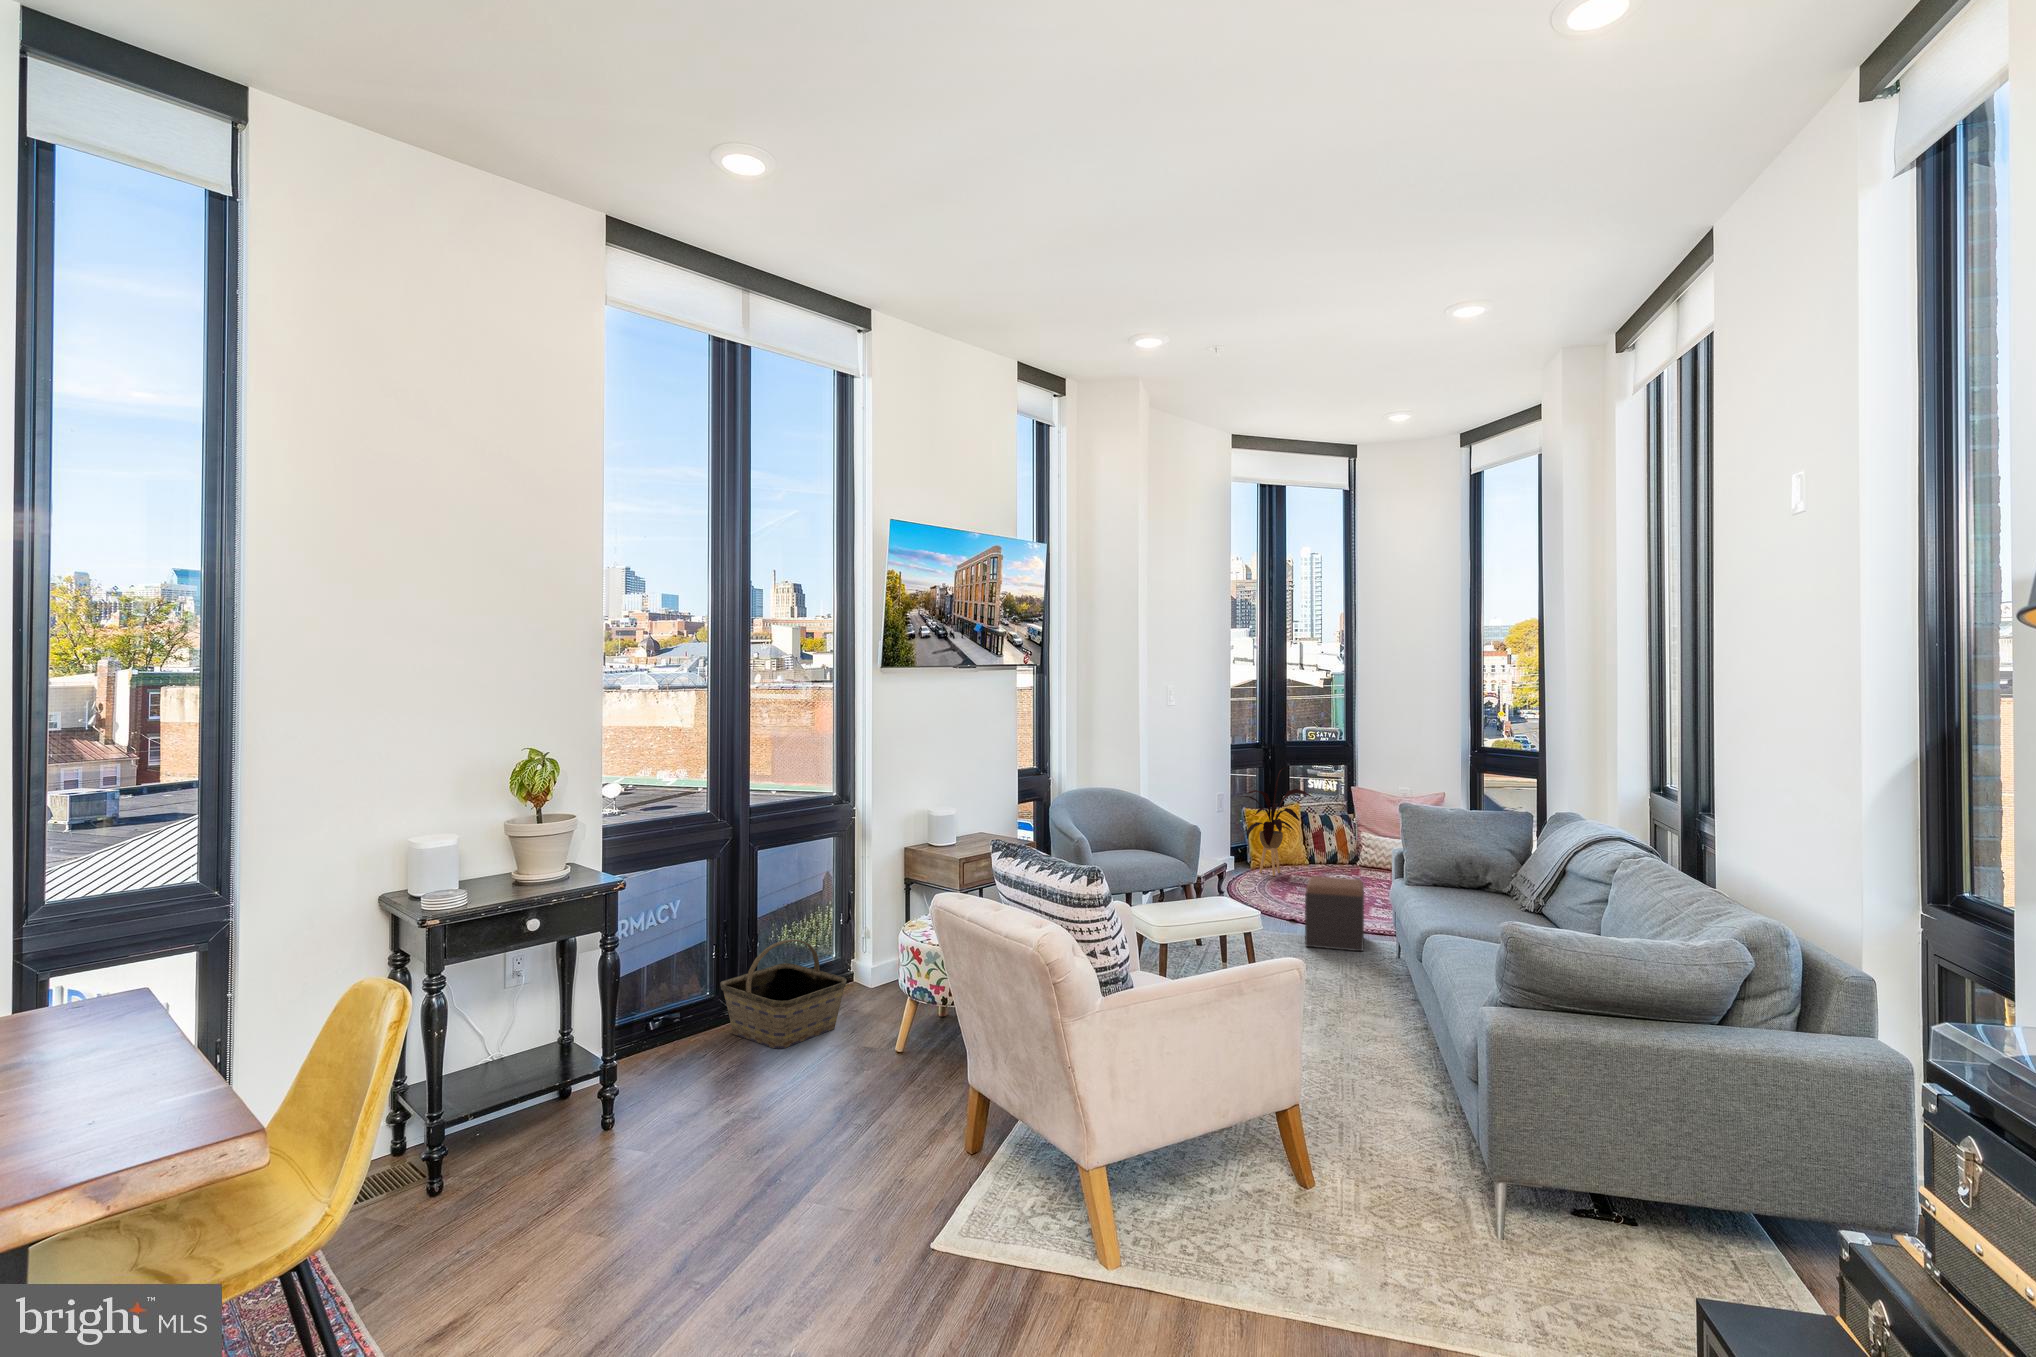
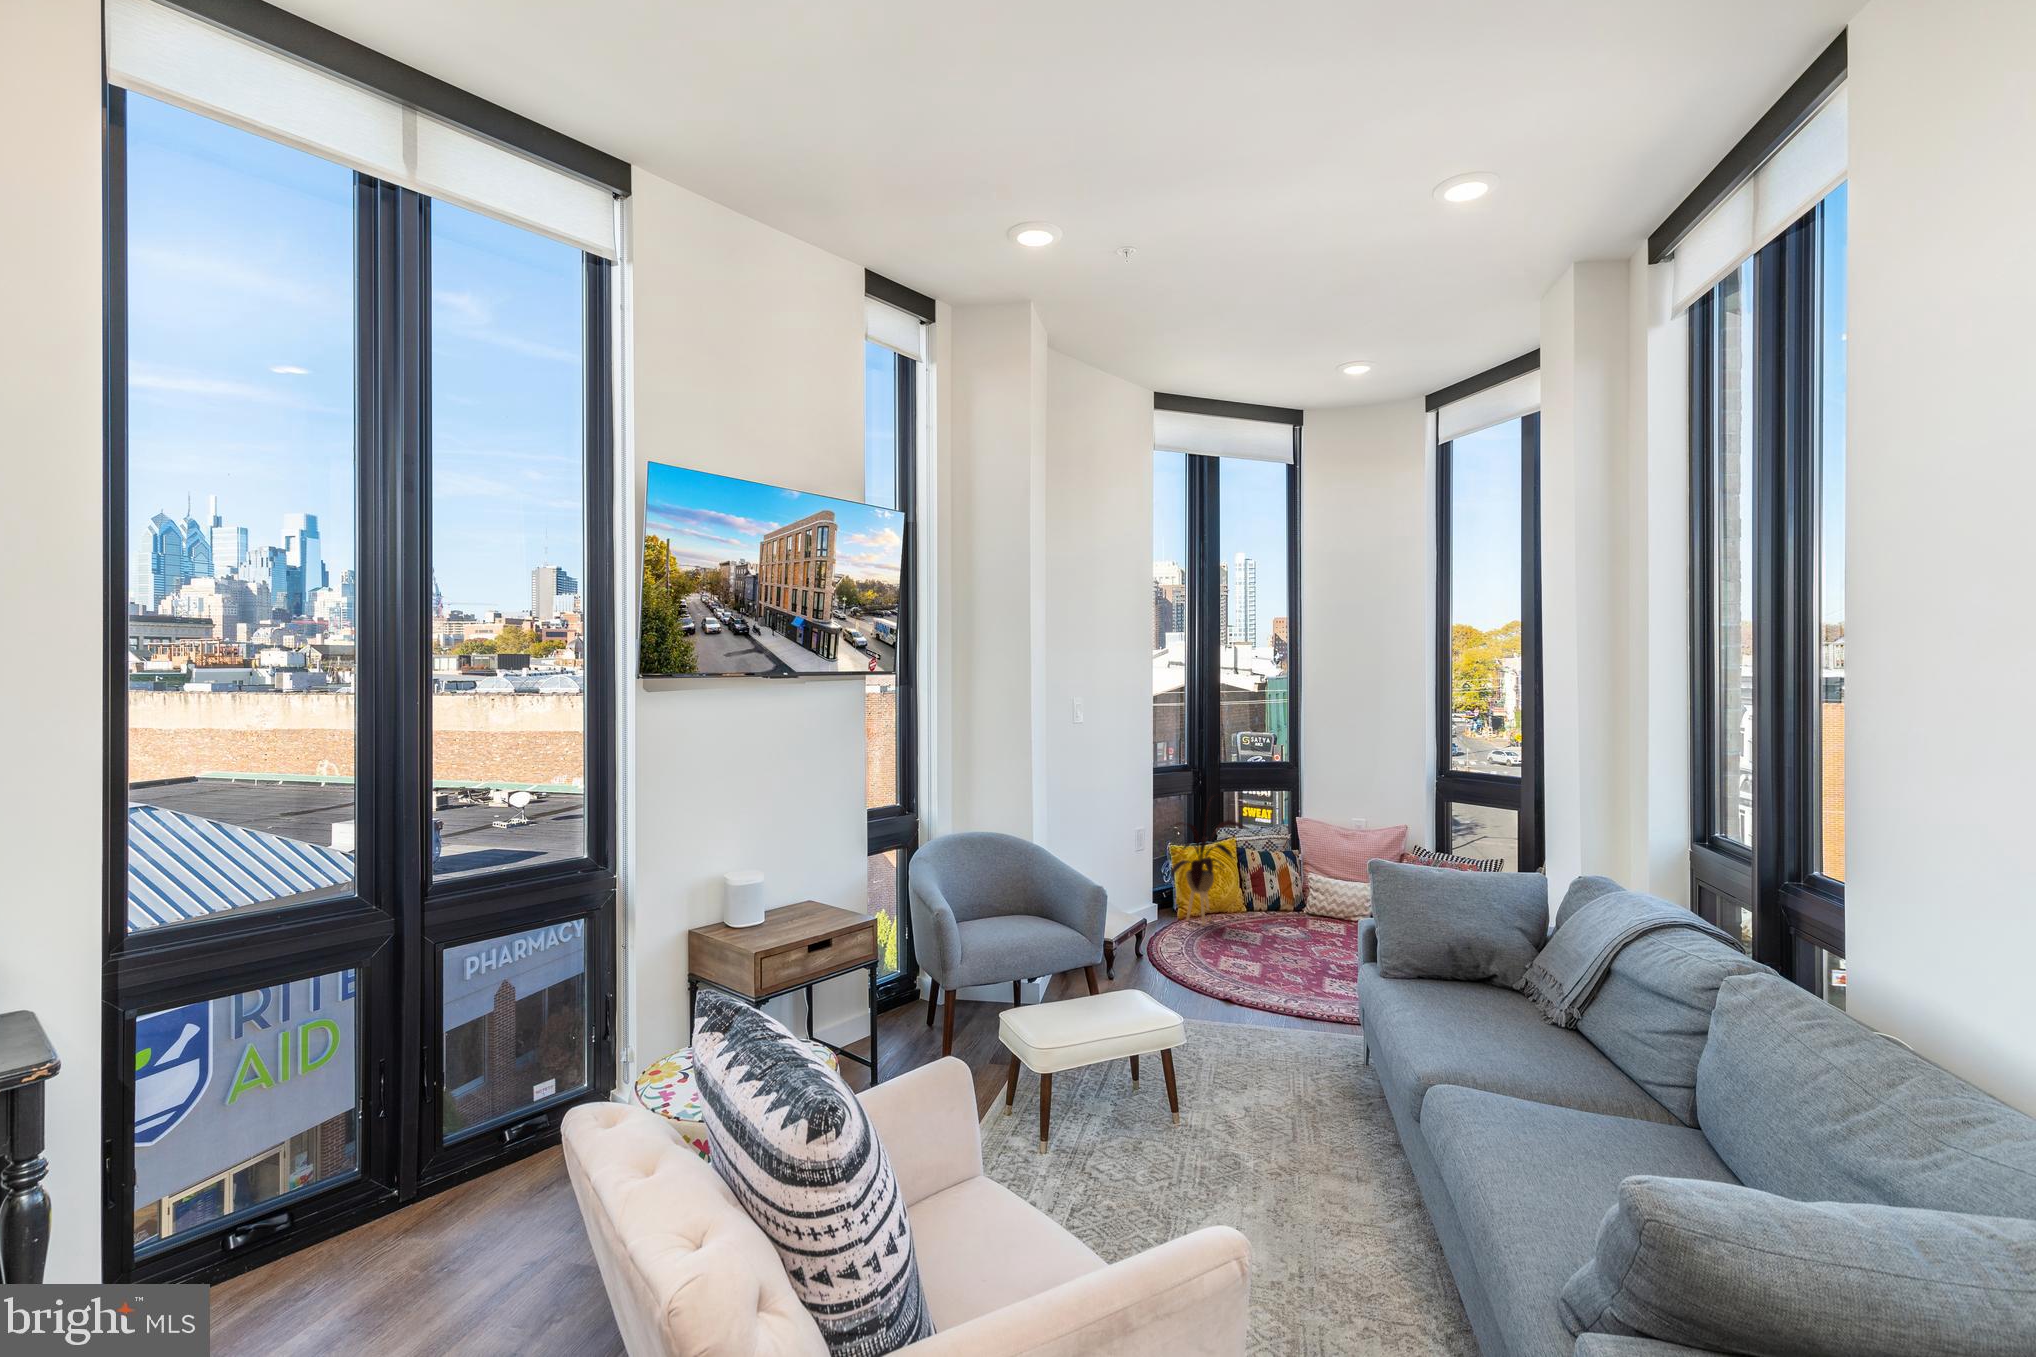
footstool: present [1305,876,1364,951] -> none [1243,950,1321,1058]
basket: present [720,939,846,1048] -> none [327,1103,537,1301]

